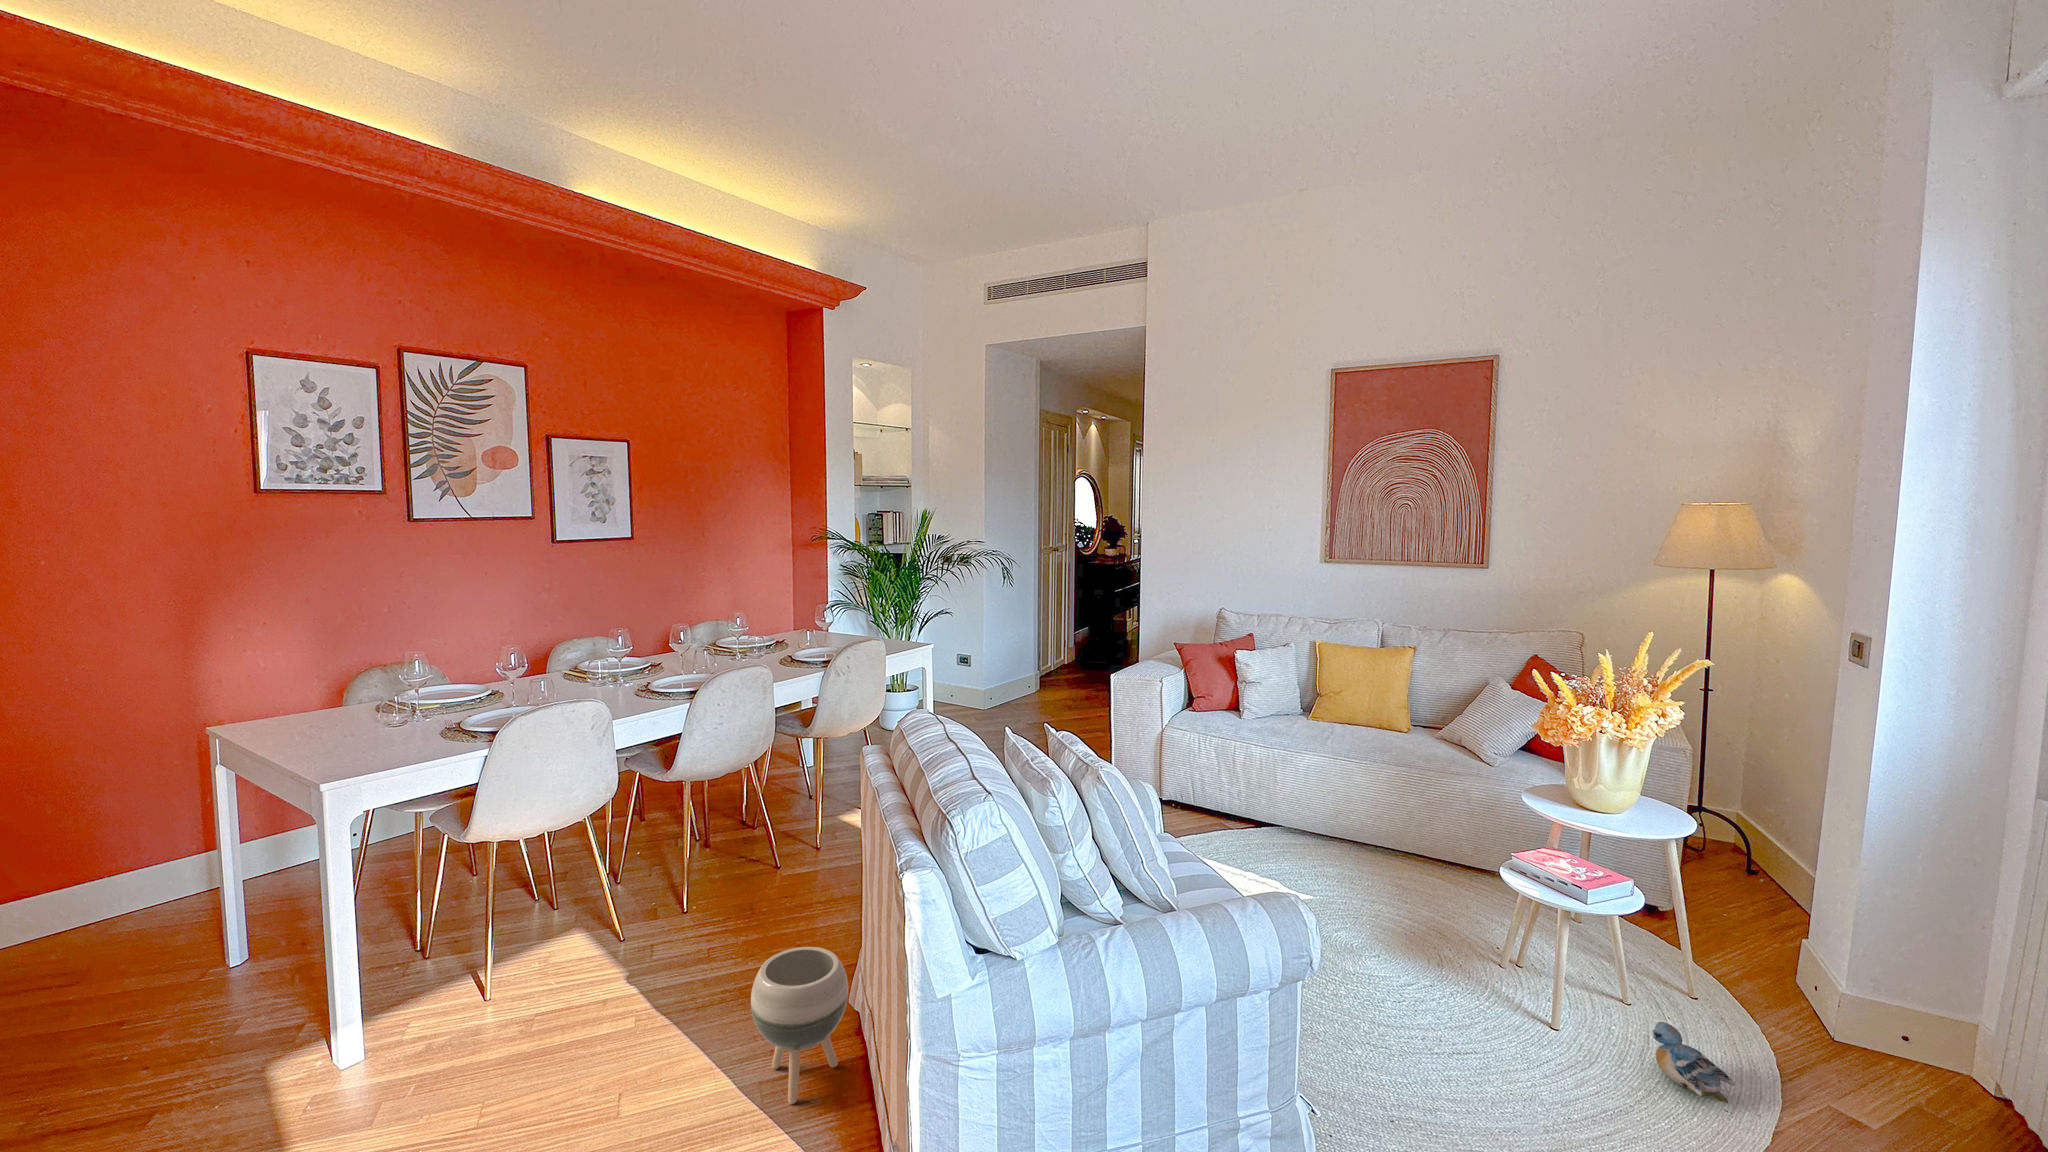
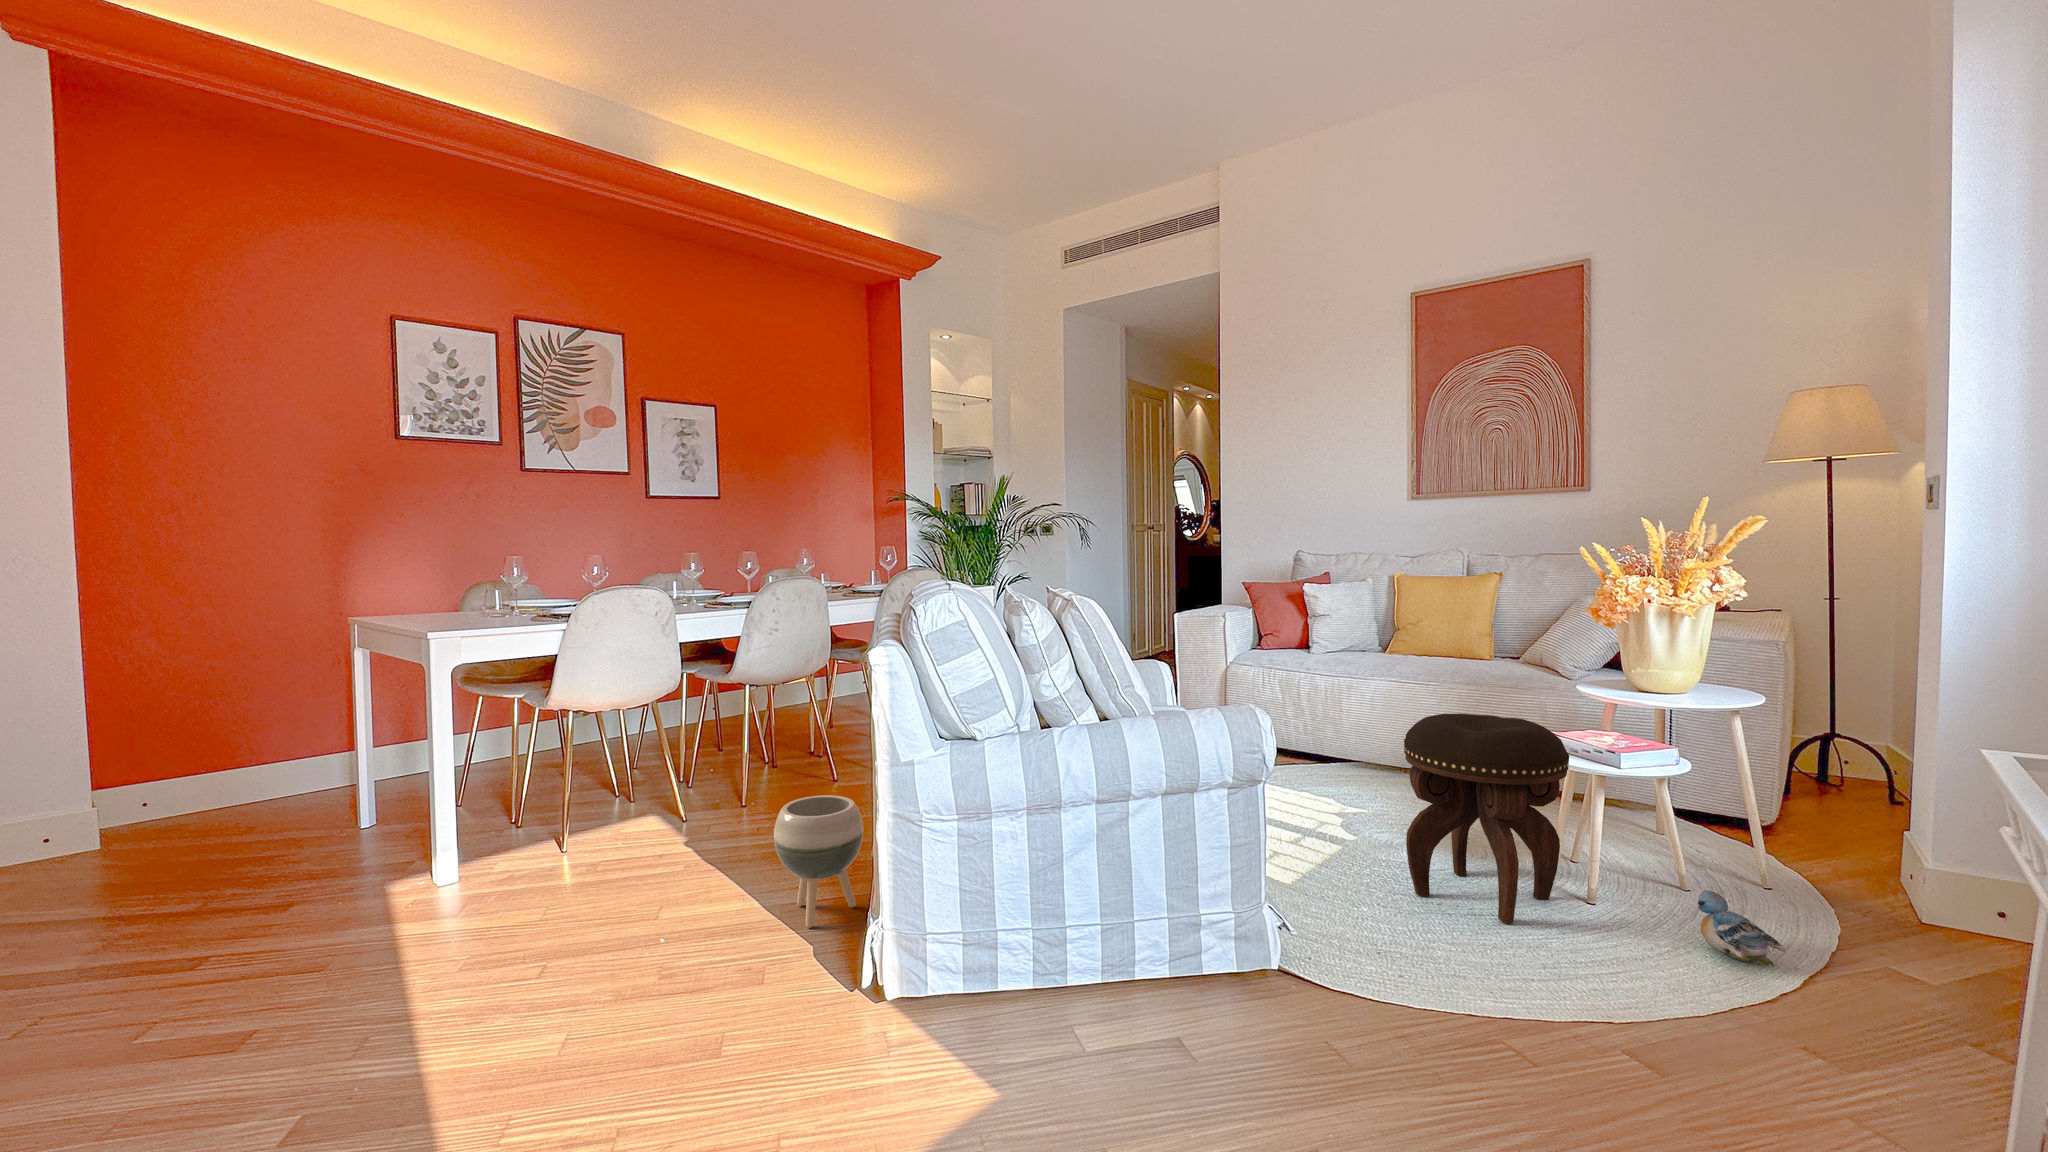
footstool: none [1381,835,1539,1054] -> present [1404,714,1569,924]

